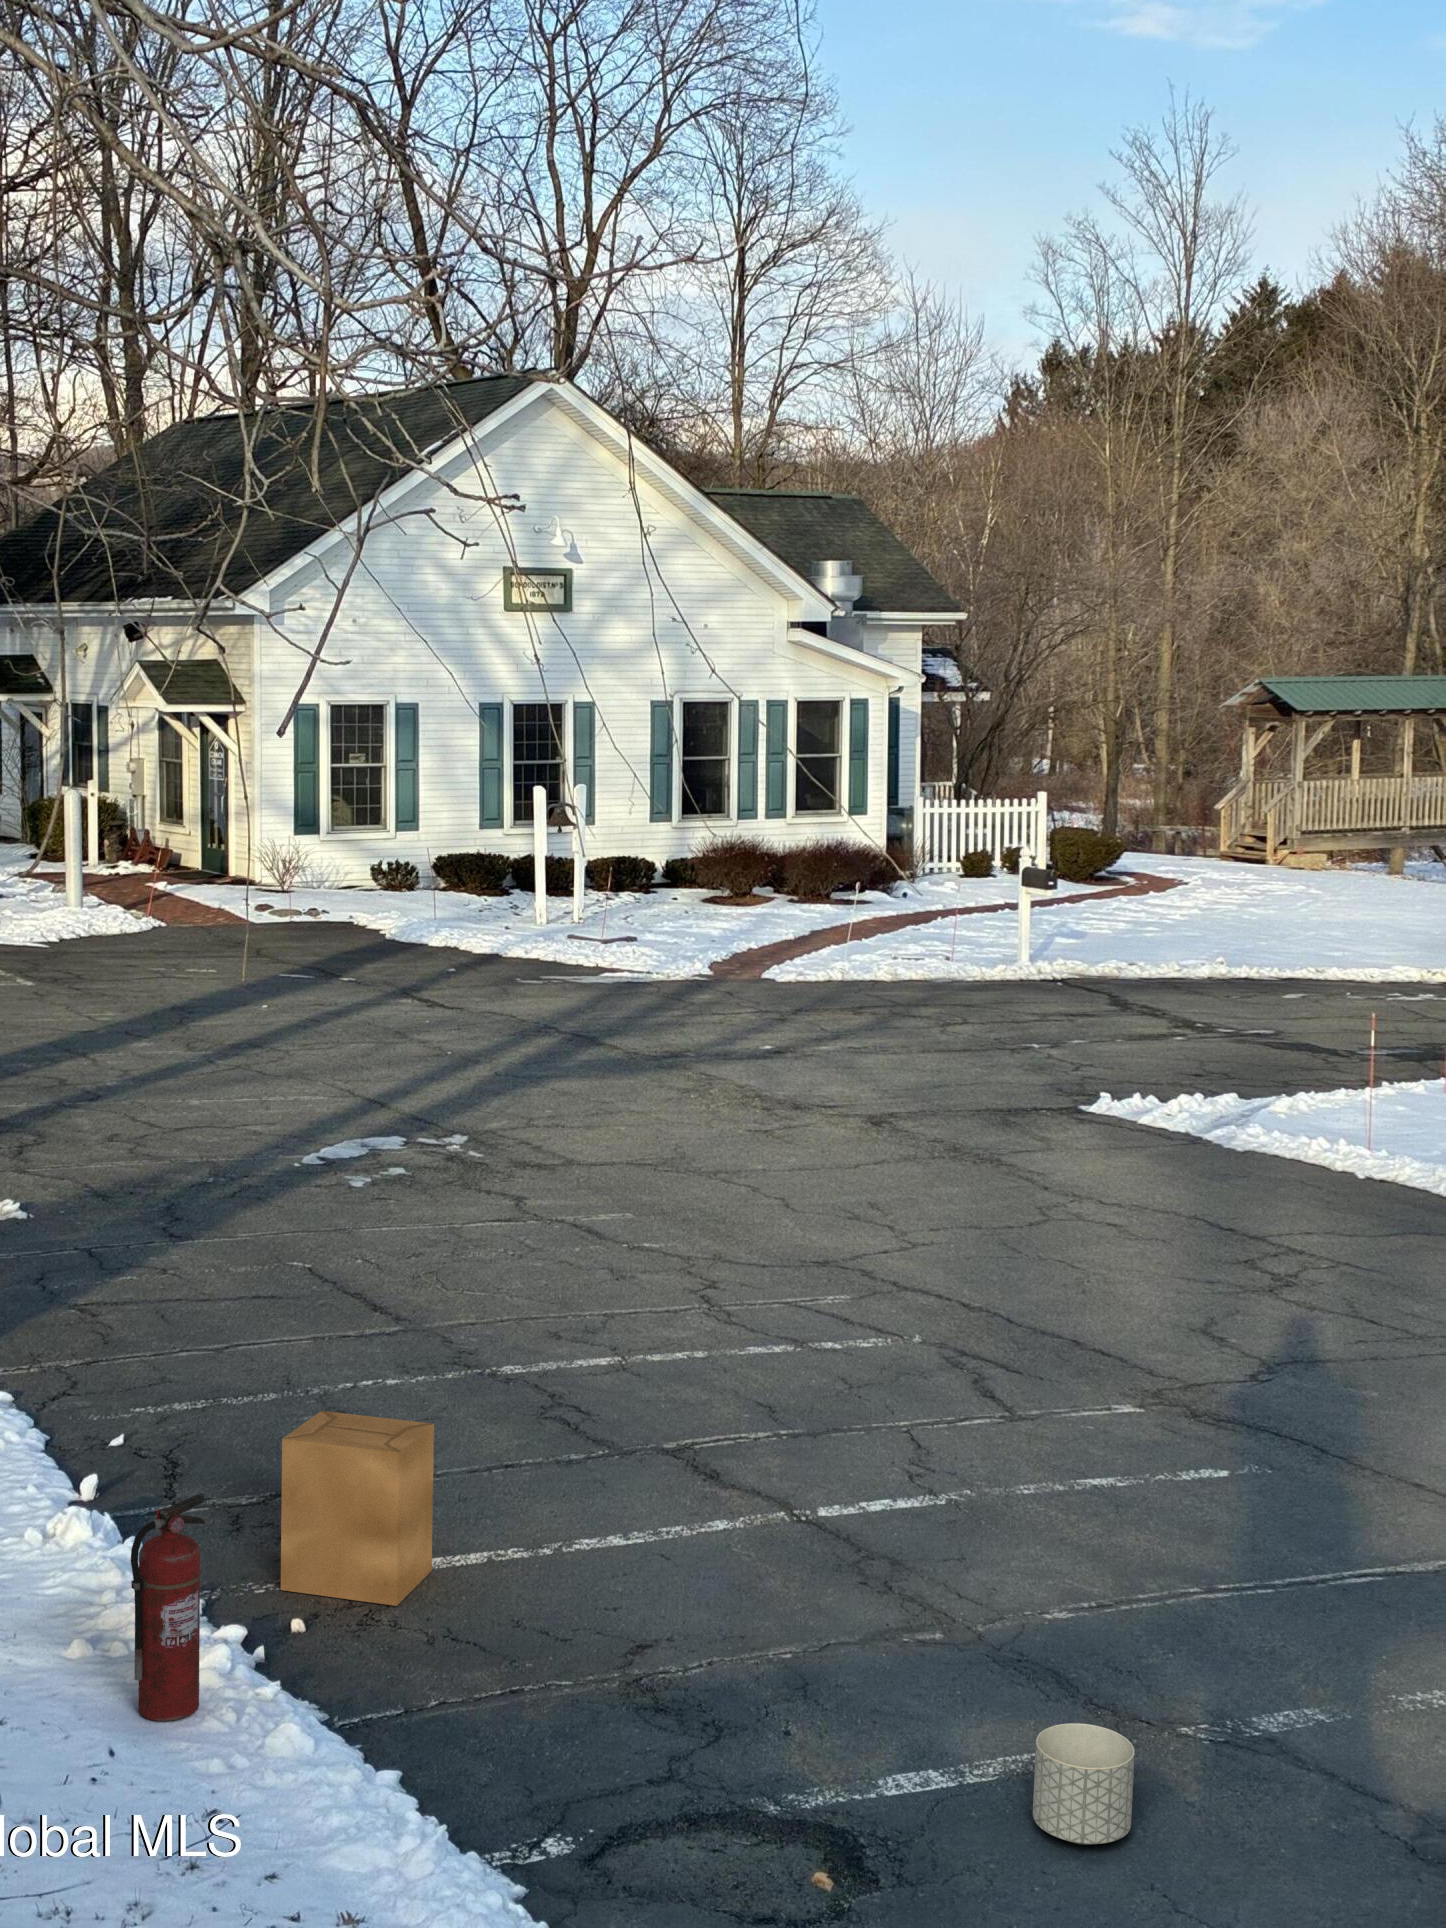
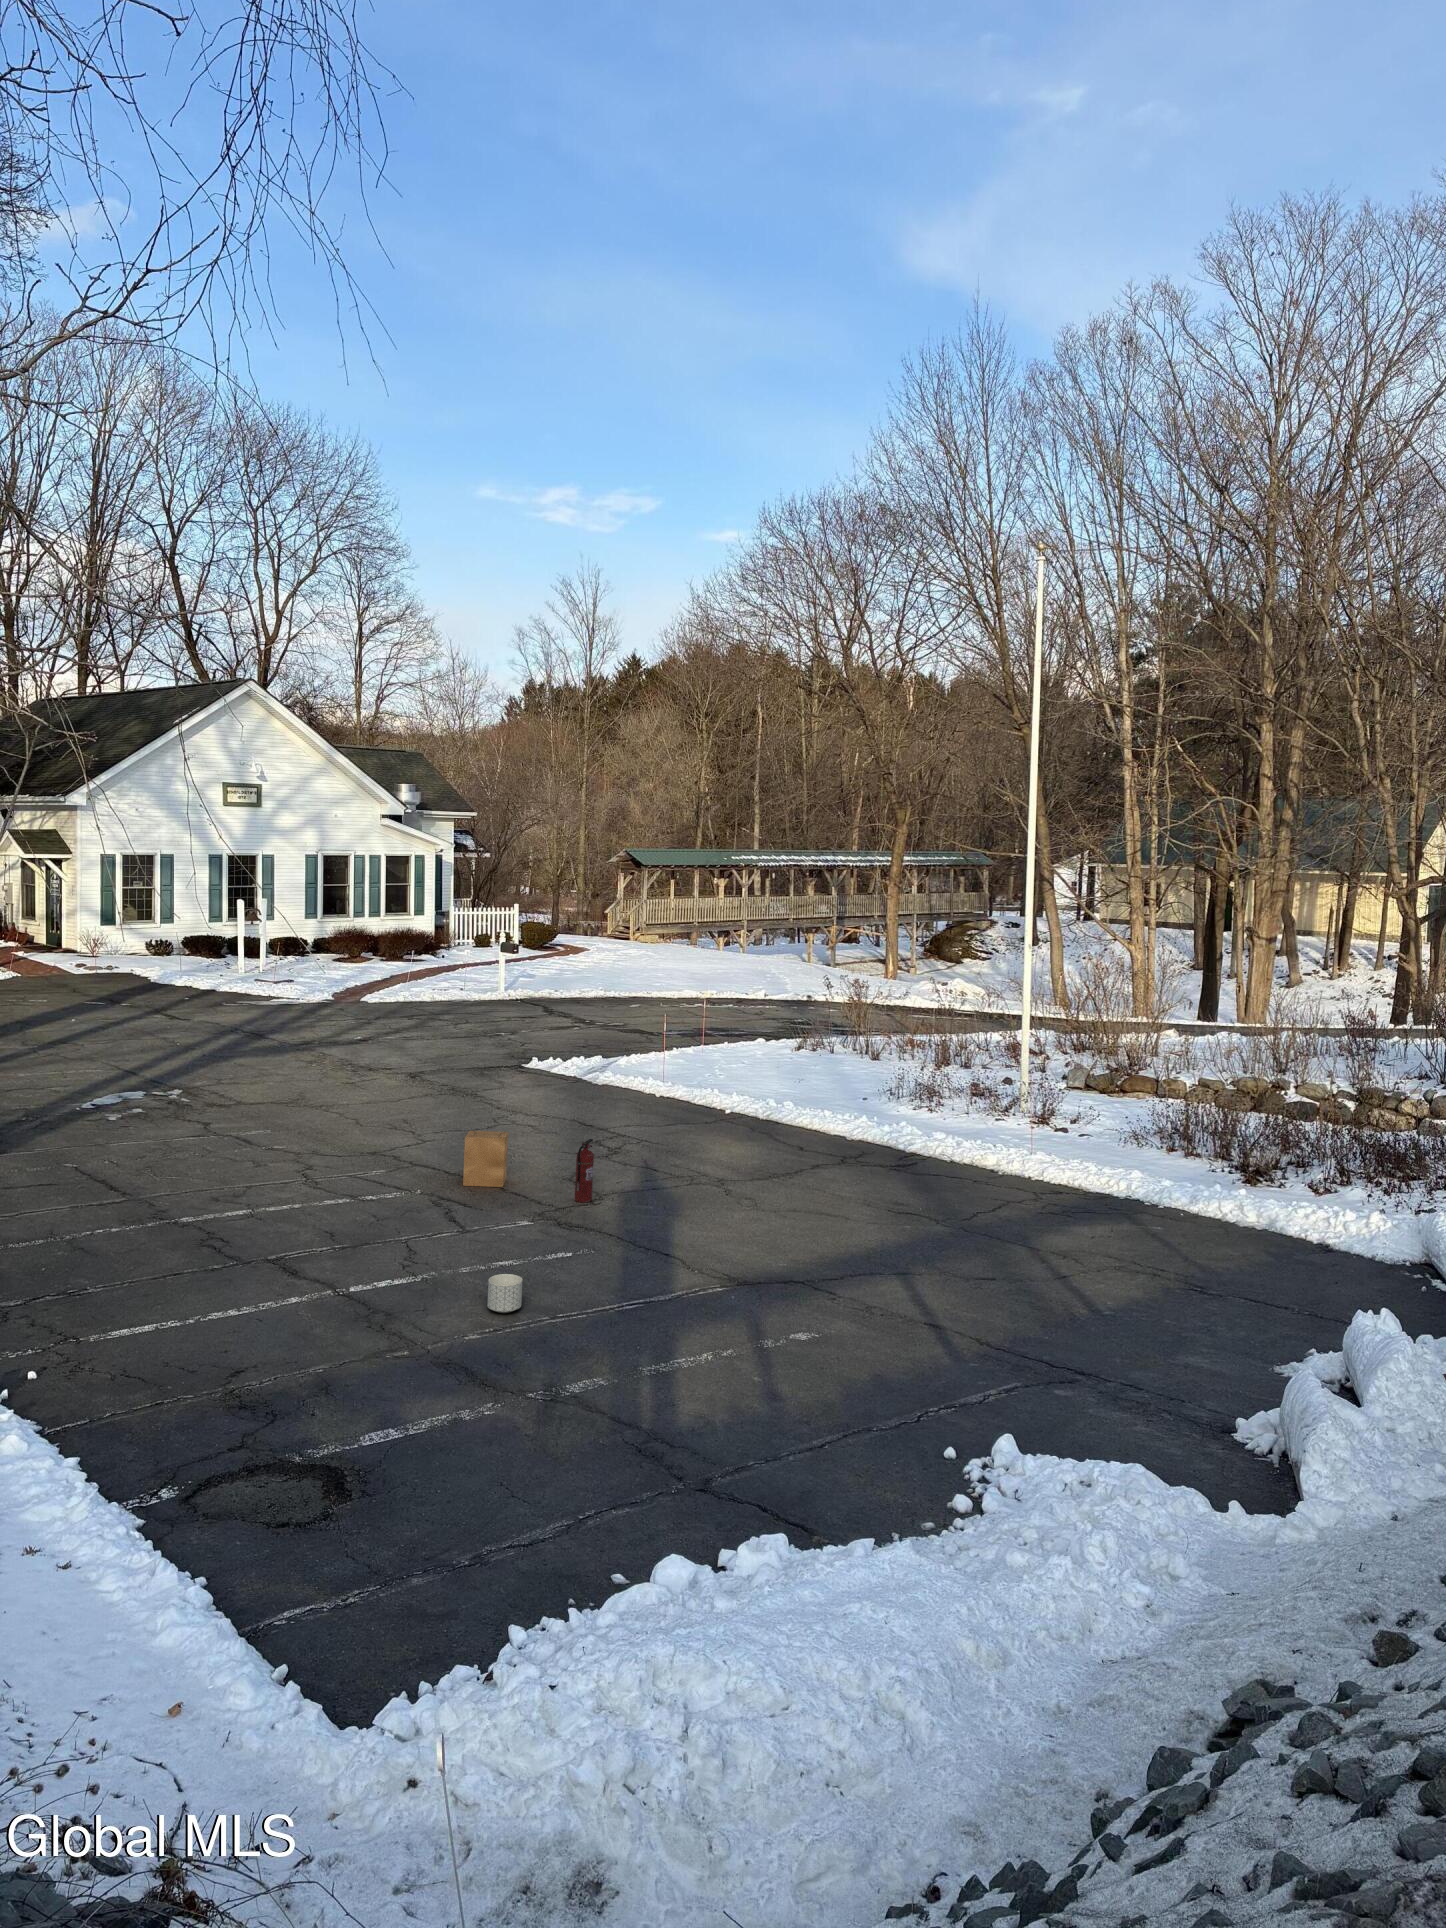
cardboard box: present [281,1411,434,1606] -> present [463,1131,508,1187]
fire extinguisher: present [131,1495,206,1721] -> present [575,1139,594,1203]

